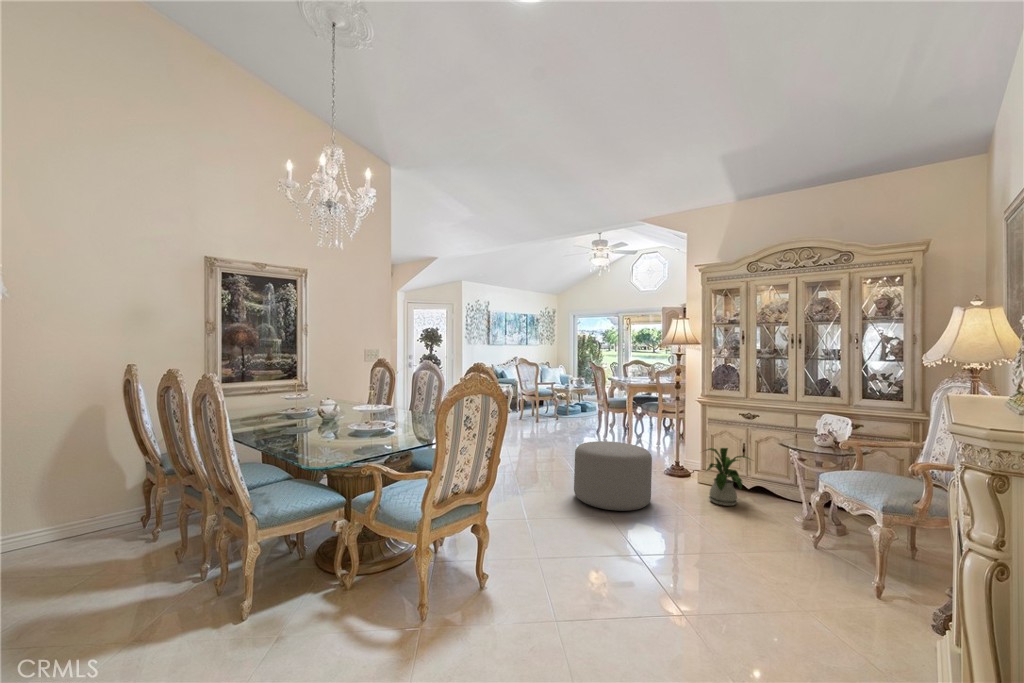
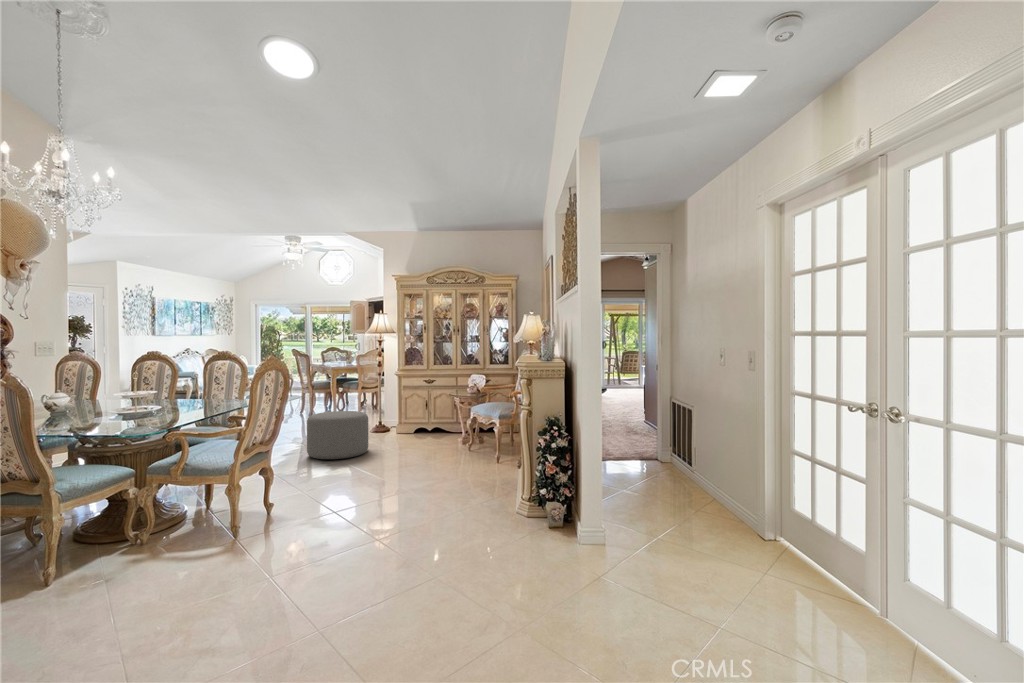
house plant: present [706,448,749,506] -> none [399,403,434,443]

